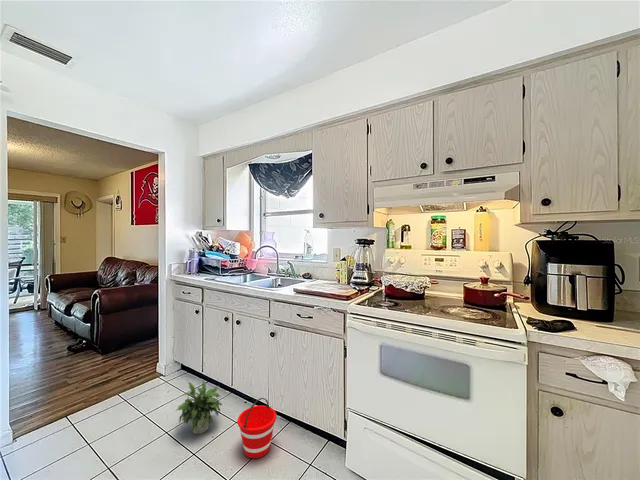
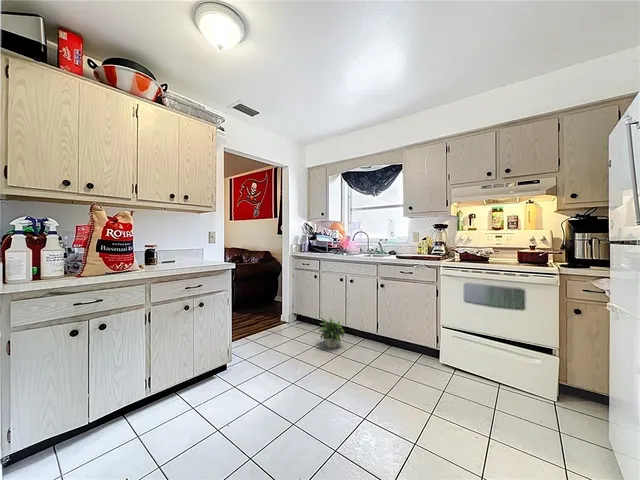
bucket: present [237,398,277,458] -> none [362,325,387,359]

